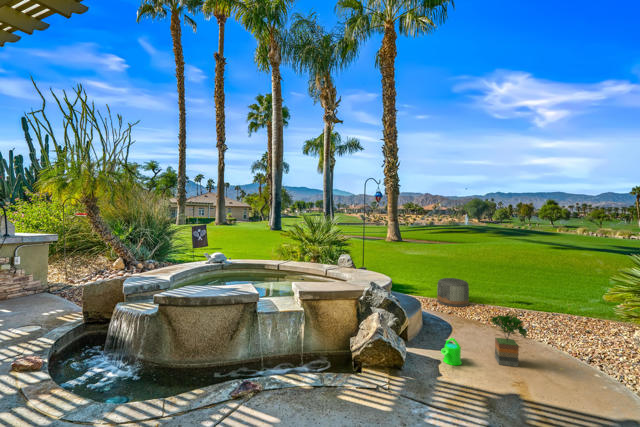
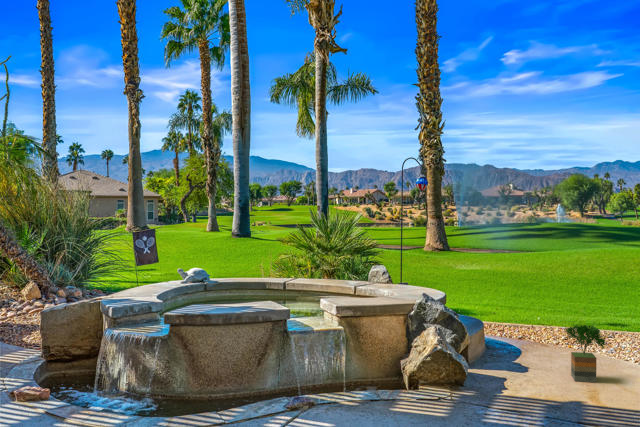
pouf: present [437,278,469,307] -> none [504,293,546,329]
watering can: present [441,338,462,365] -> none [508,352,533,383]

